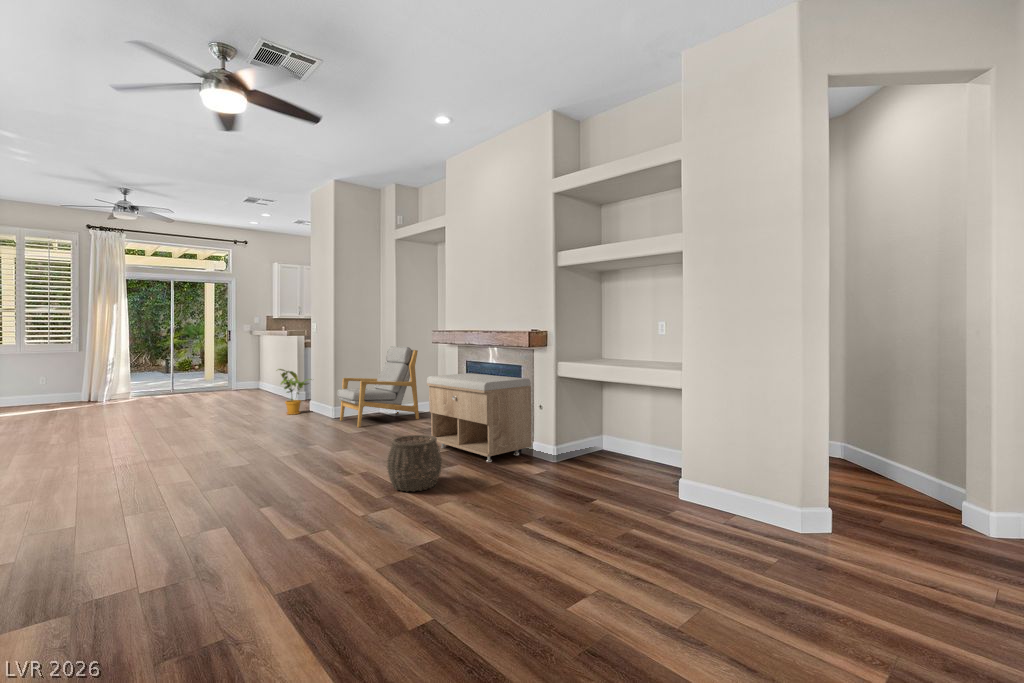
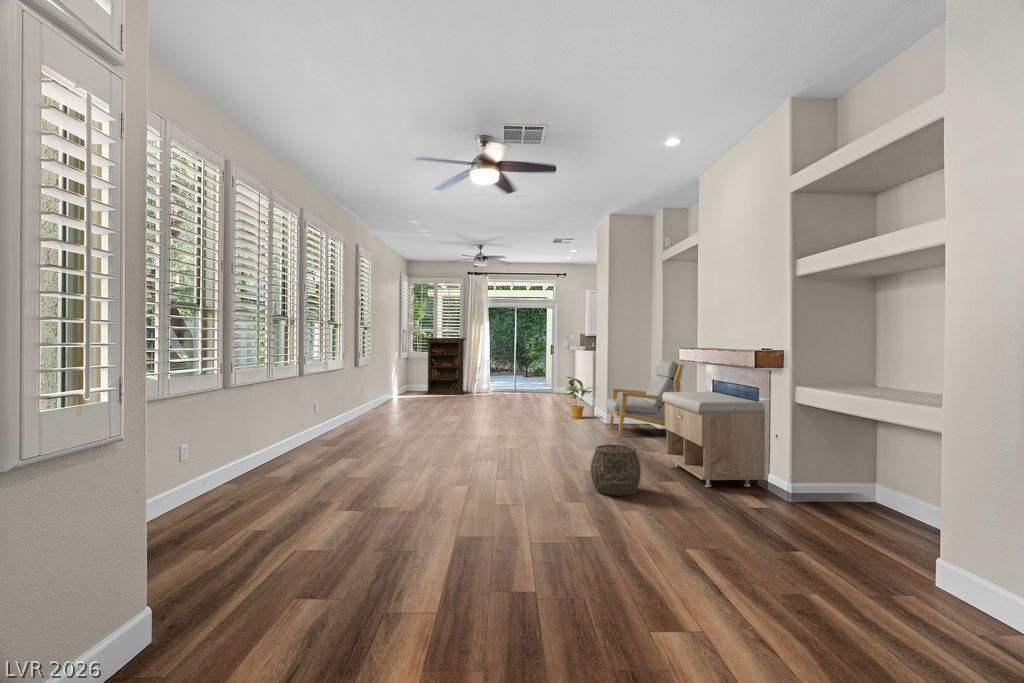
bookcase: none [31,328,110,407] -> present [425,338,466,395]

